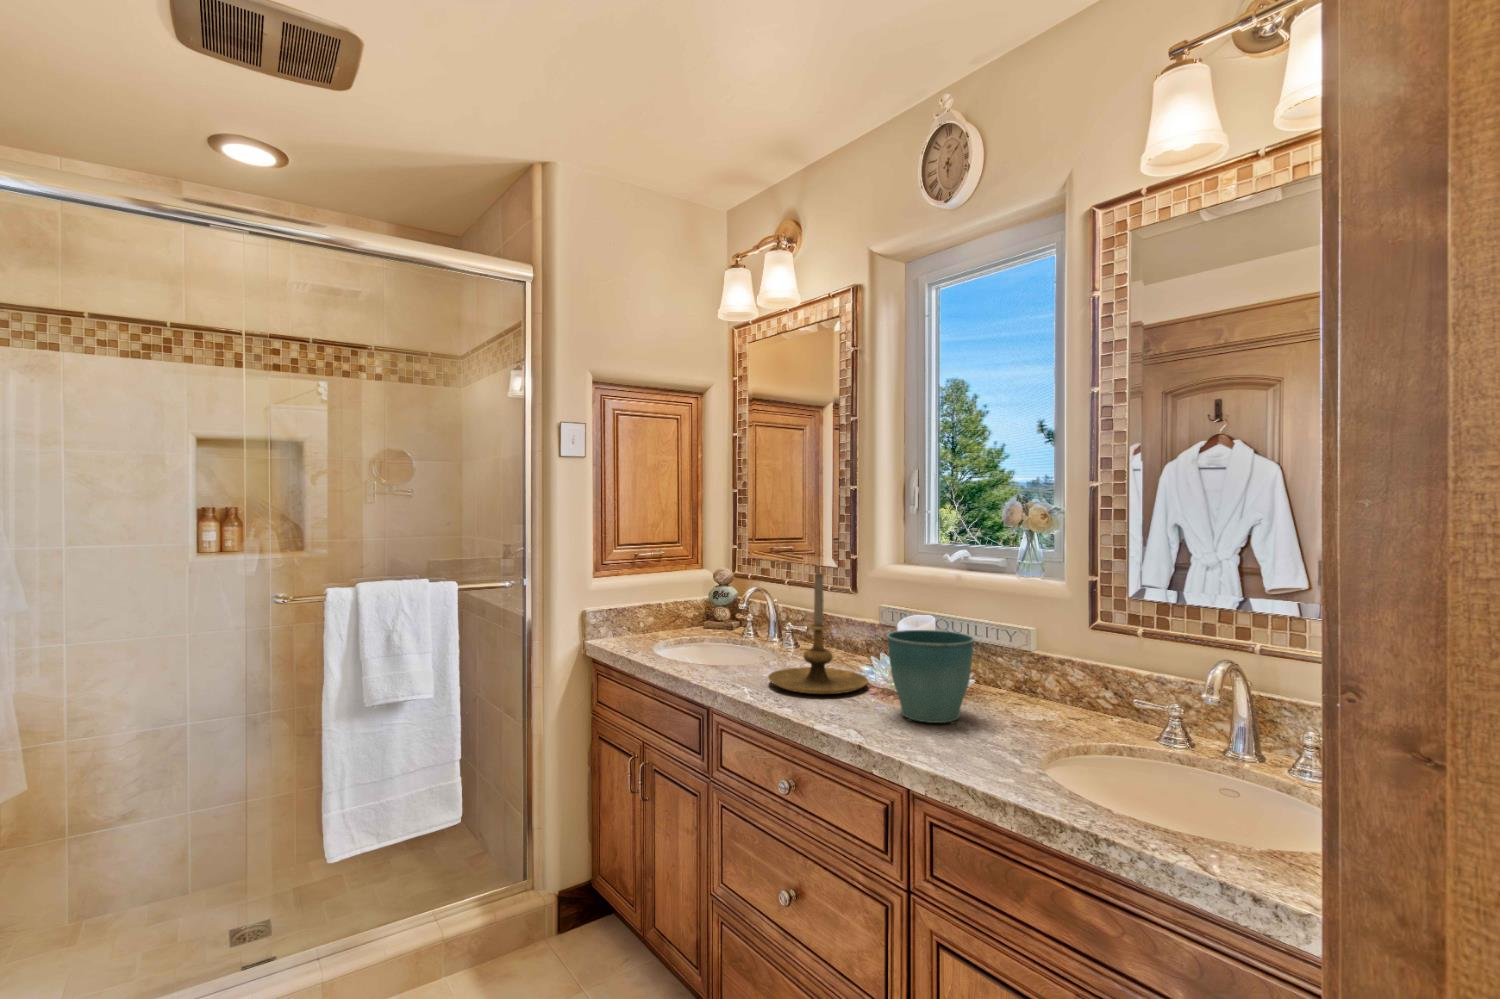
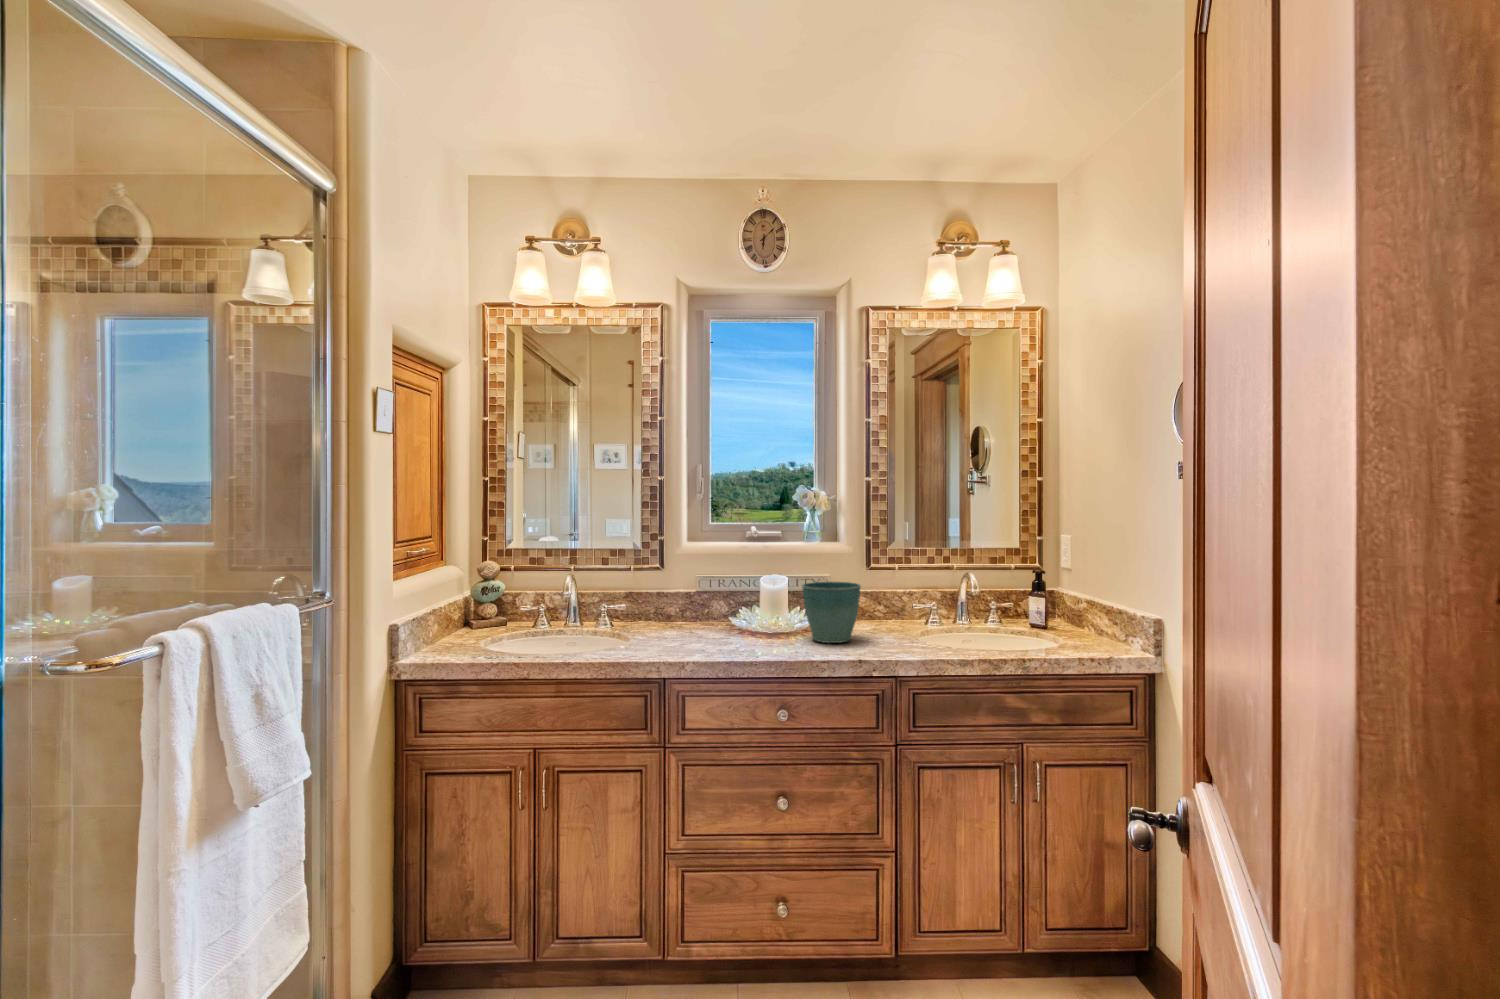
candle holder: present [768,573,868,694] -> none [679,549,761,647]

